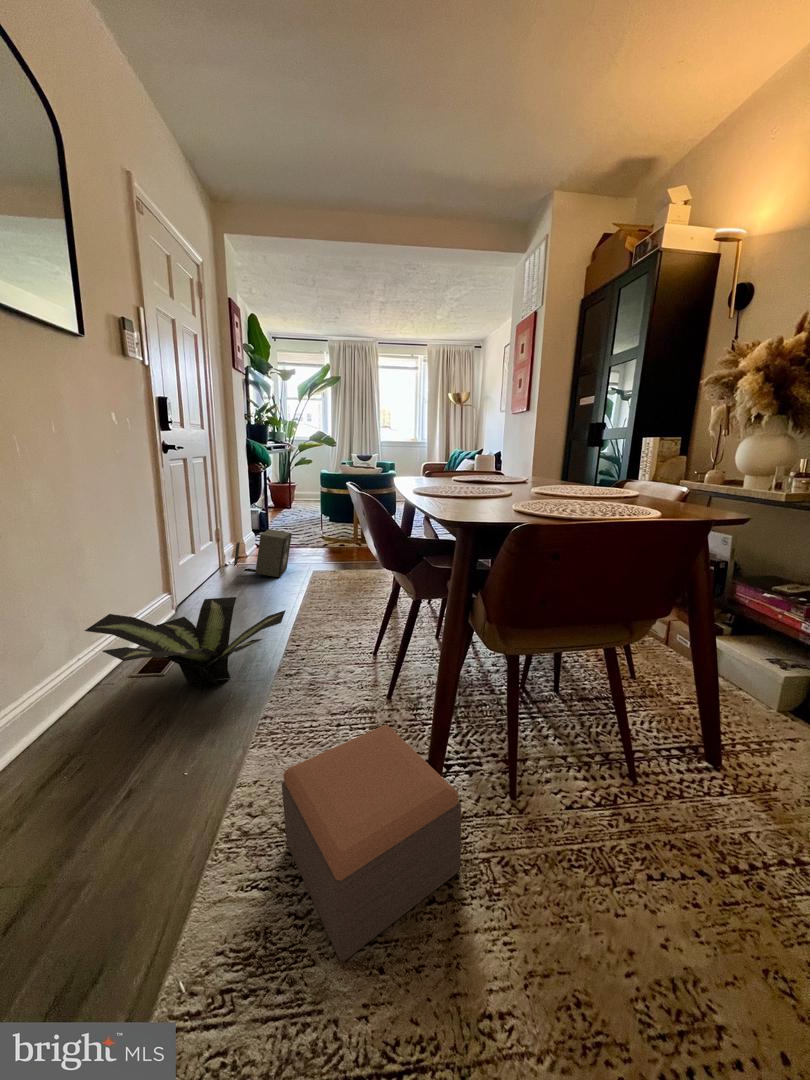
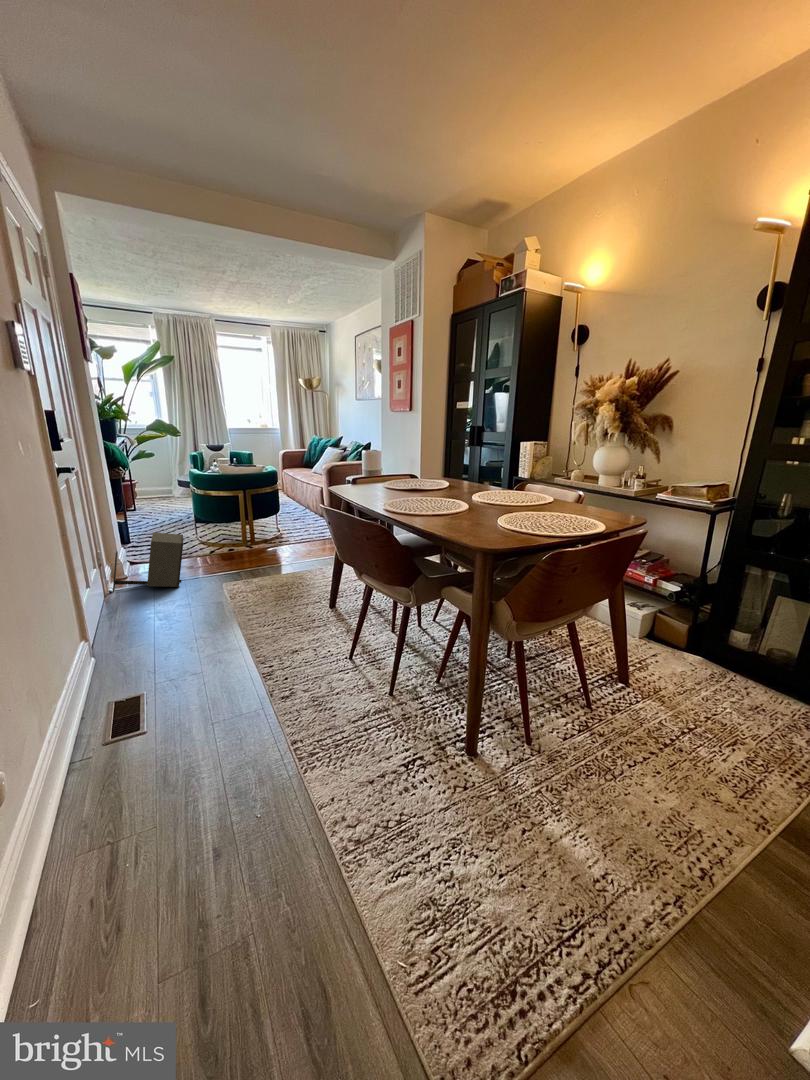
potted plant: present [85,597,285,691] -> none [50,624,277,733]
footstool: present [282,725,461,961] -> none [399,717,536,893]

